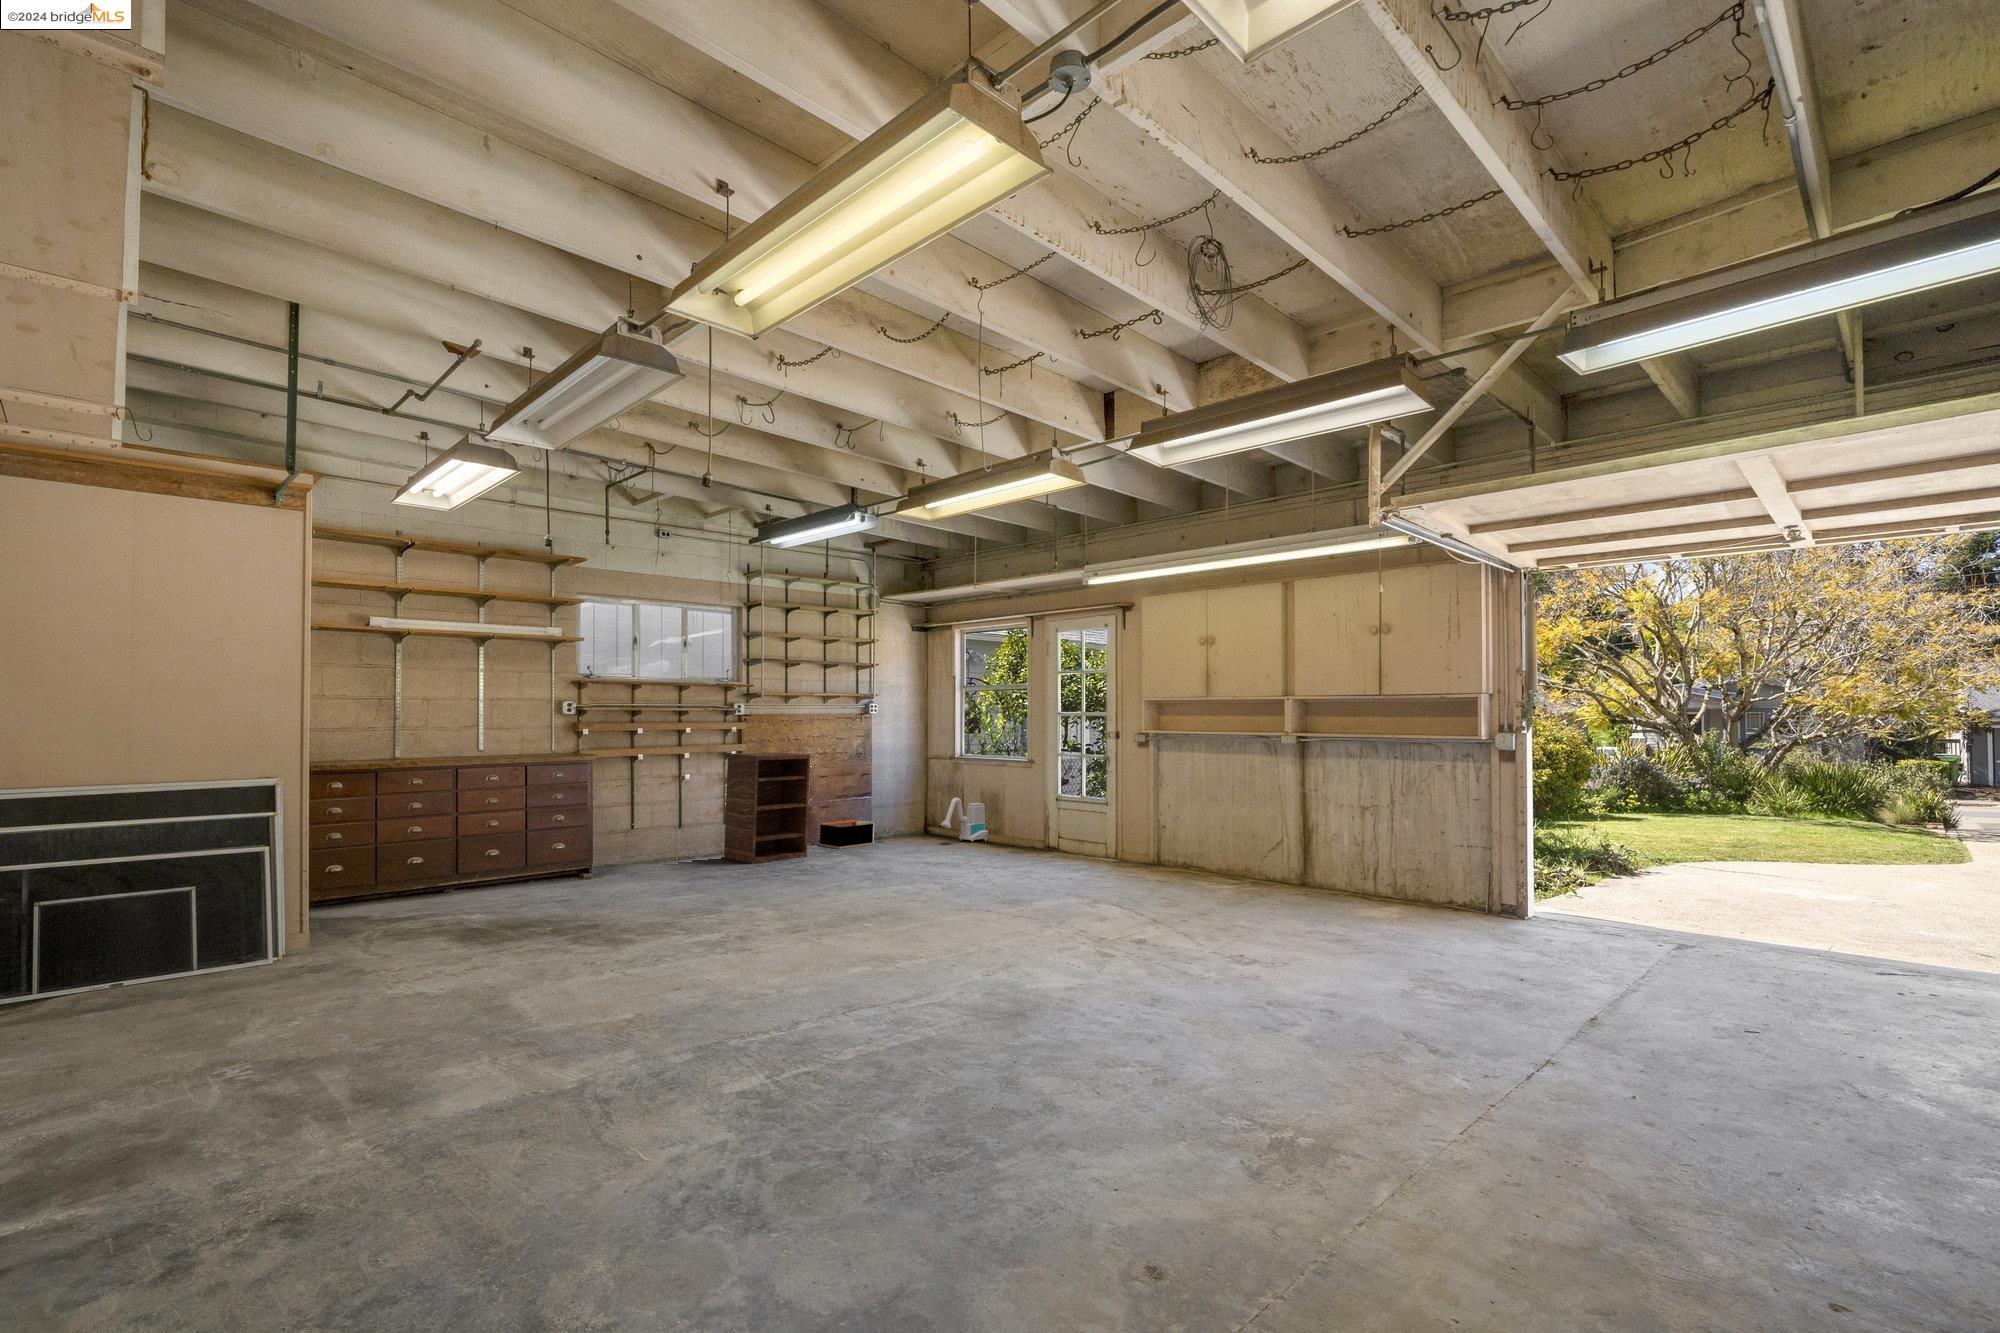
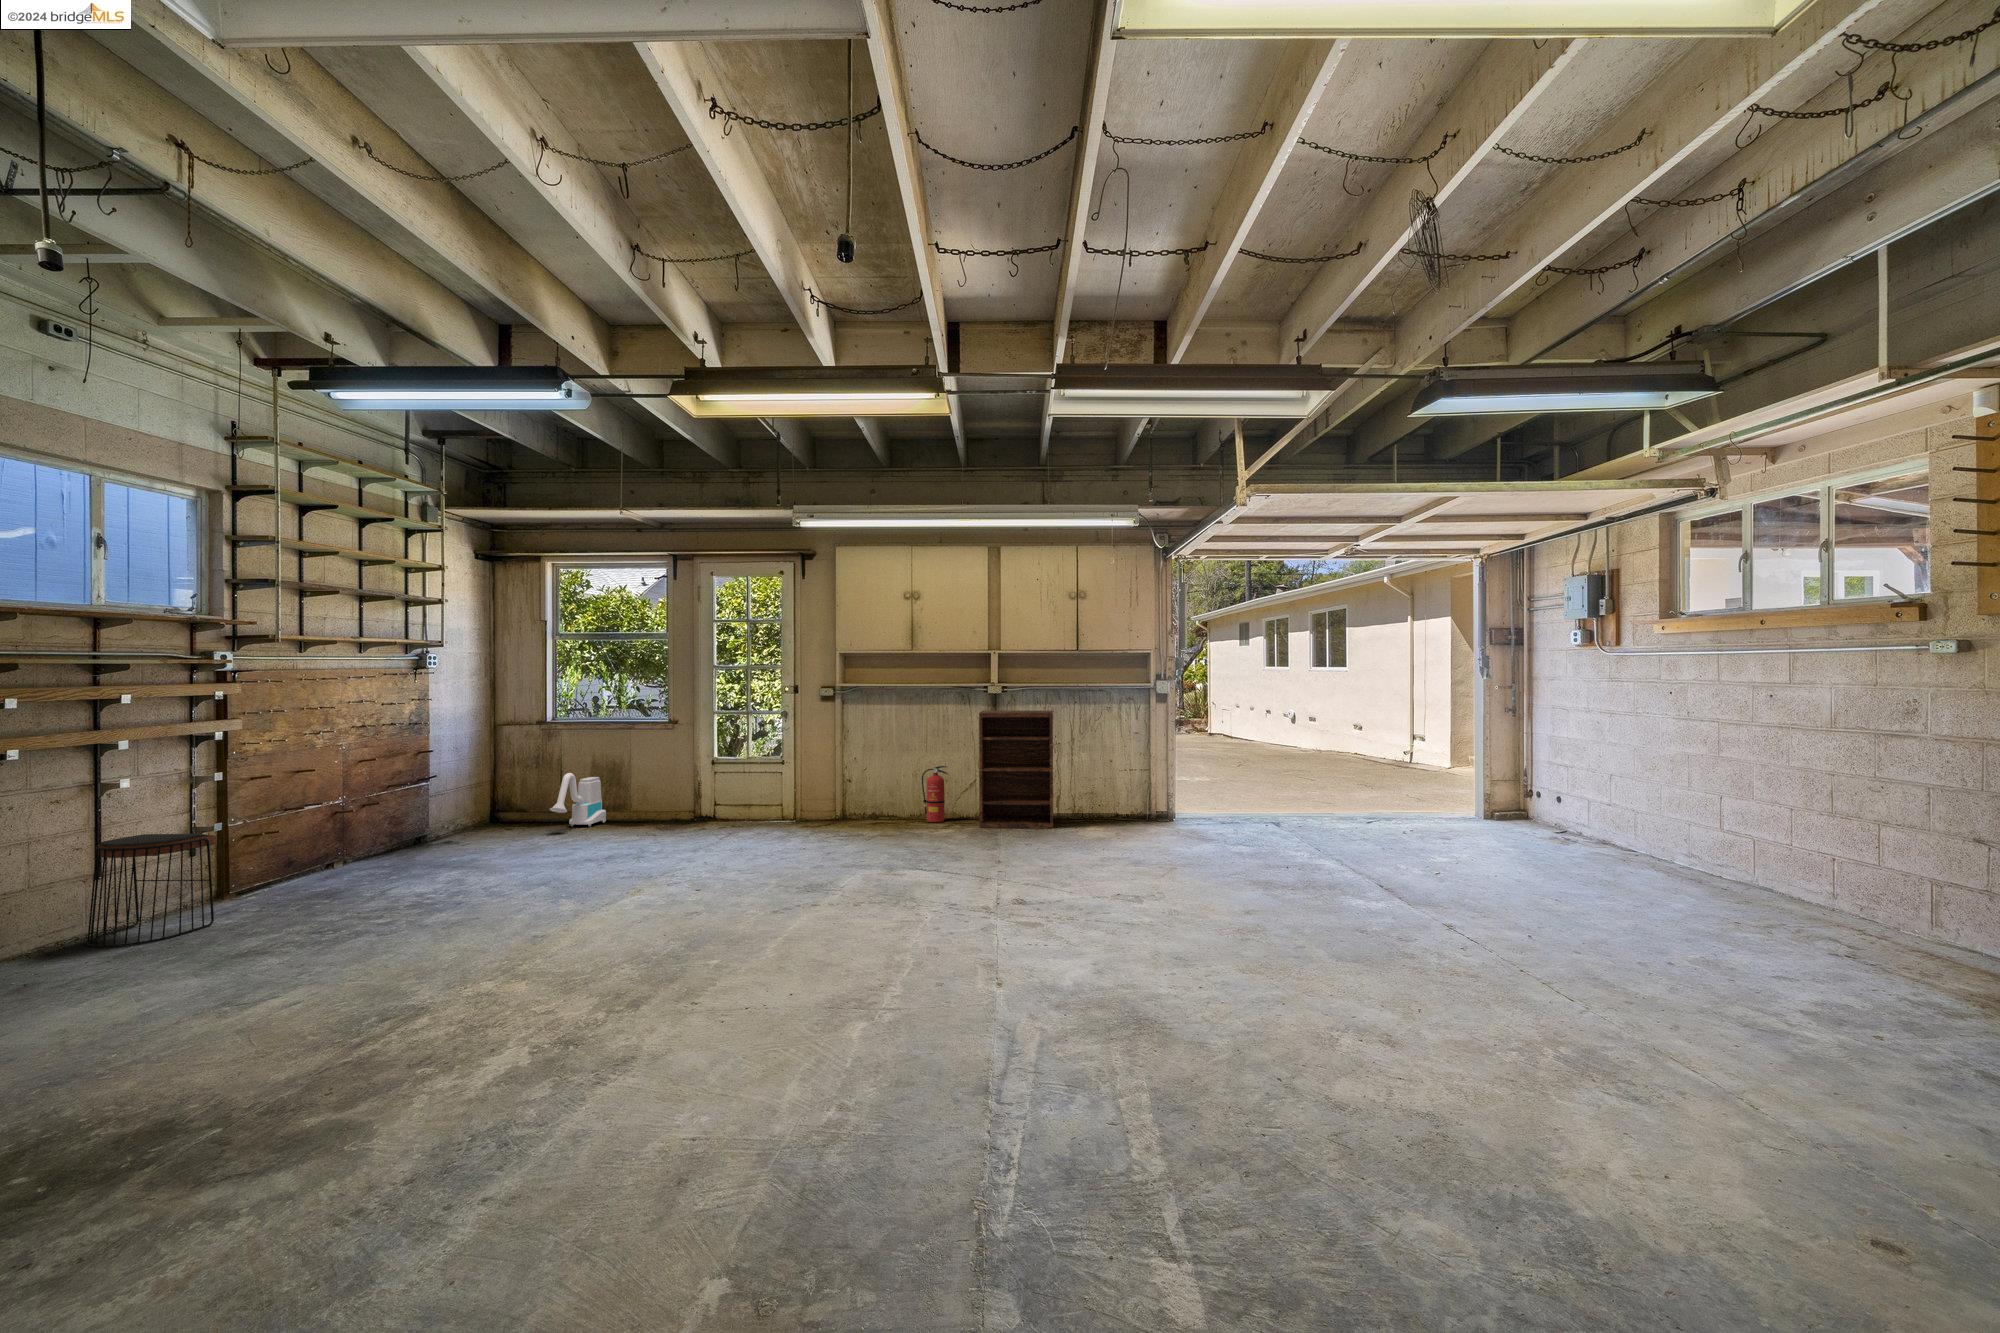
shelving unit: present [724,752,810,864] -> present [979,710,1053,828]
stool: none [667,809,724,871] -> present [87,834,217,947]
storage bin: present [820,820,874,849] -> none [361,818,449,862]
fire extinguisher: none [1229,820,1253,875] -> present [922,766,948,822]

